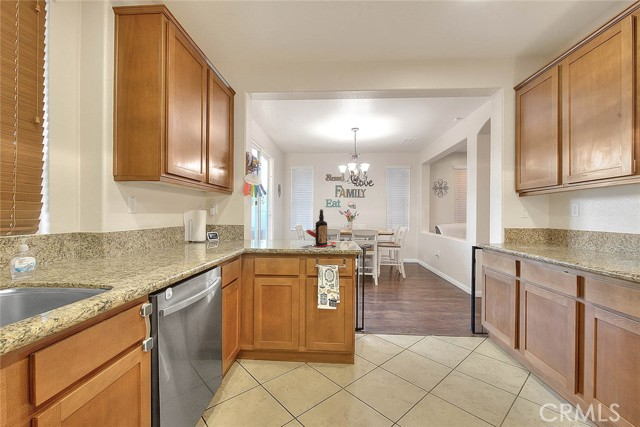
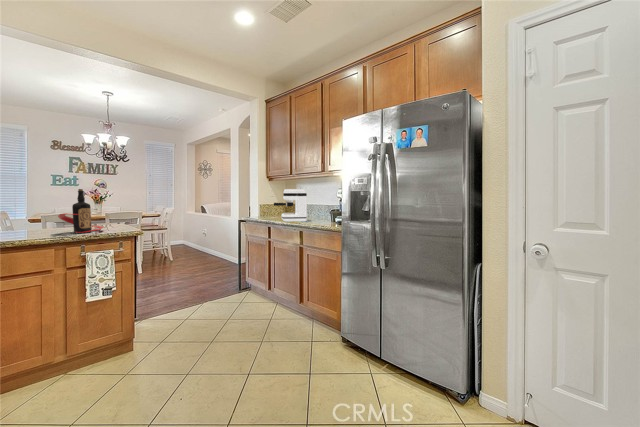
coffee maker: none [527,206,596,259] -> present [274,189,307,222]

